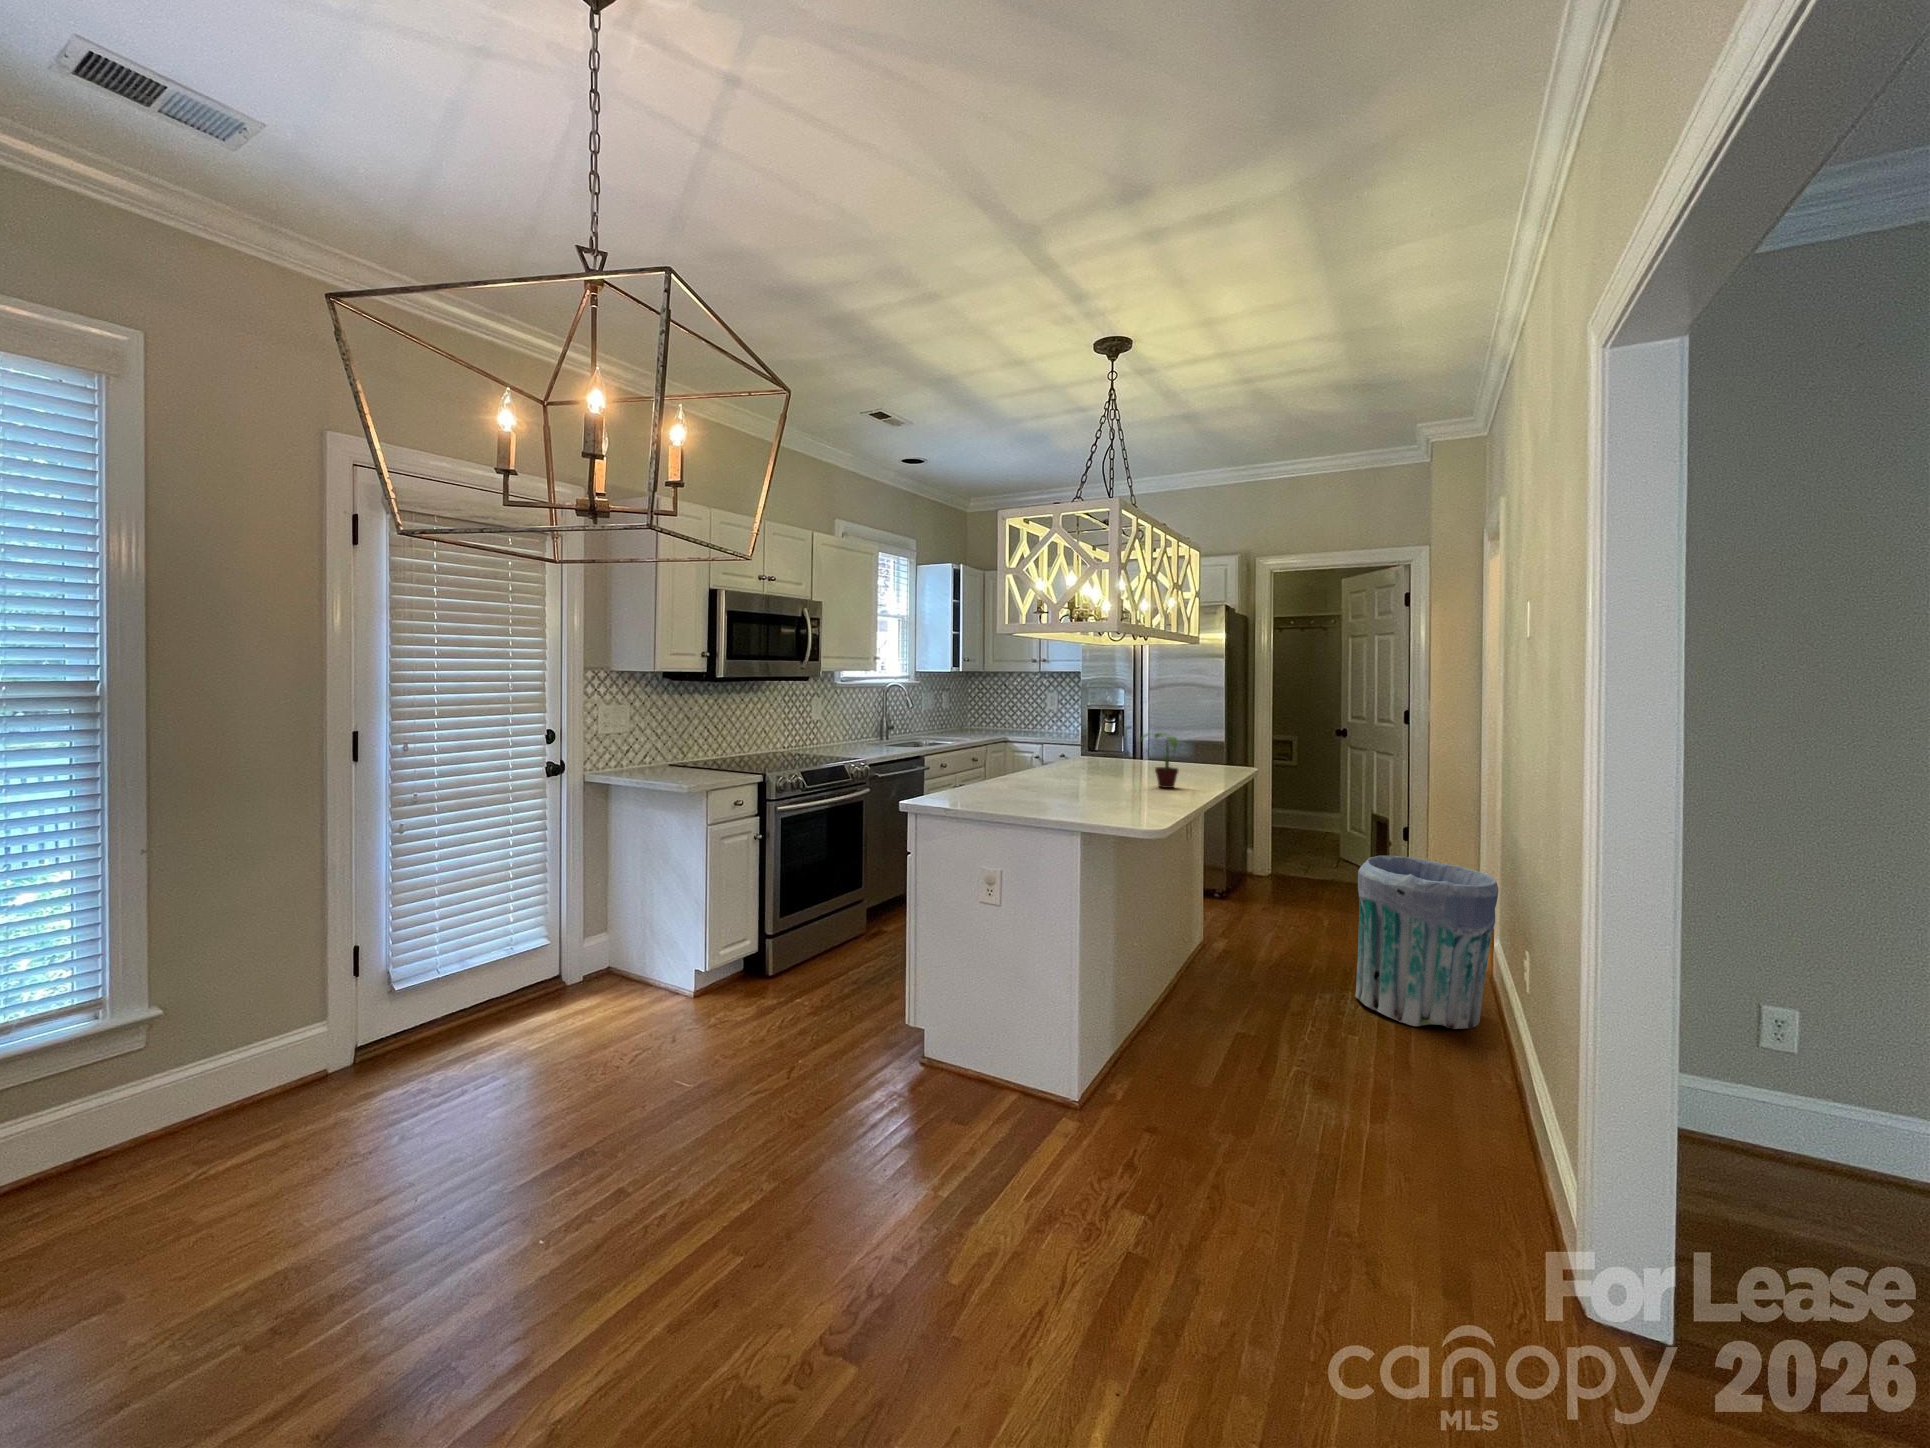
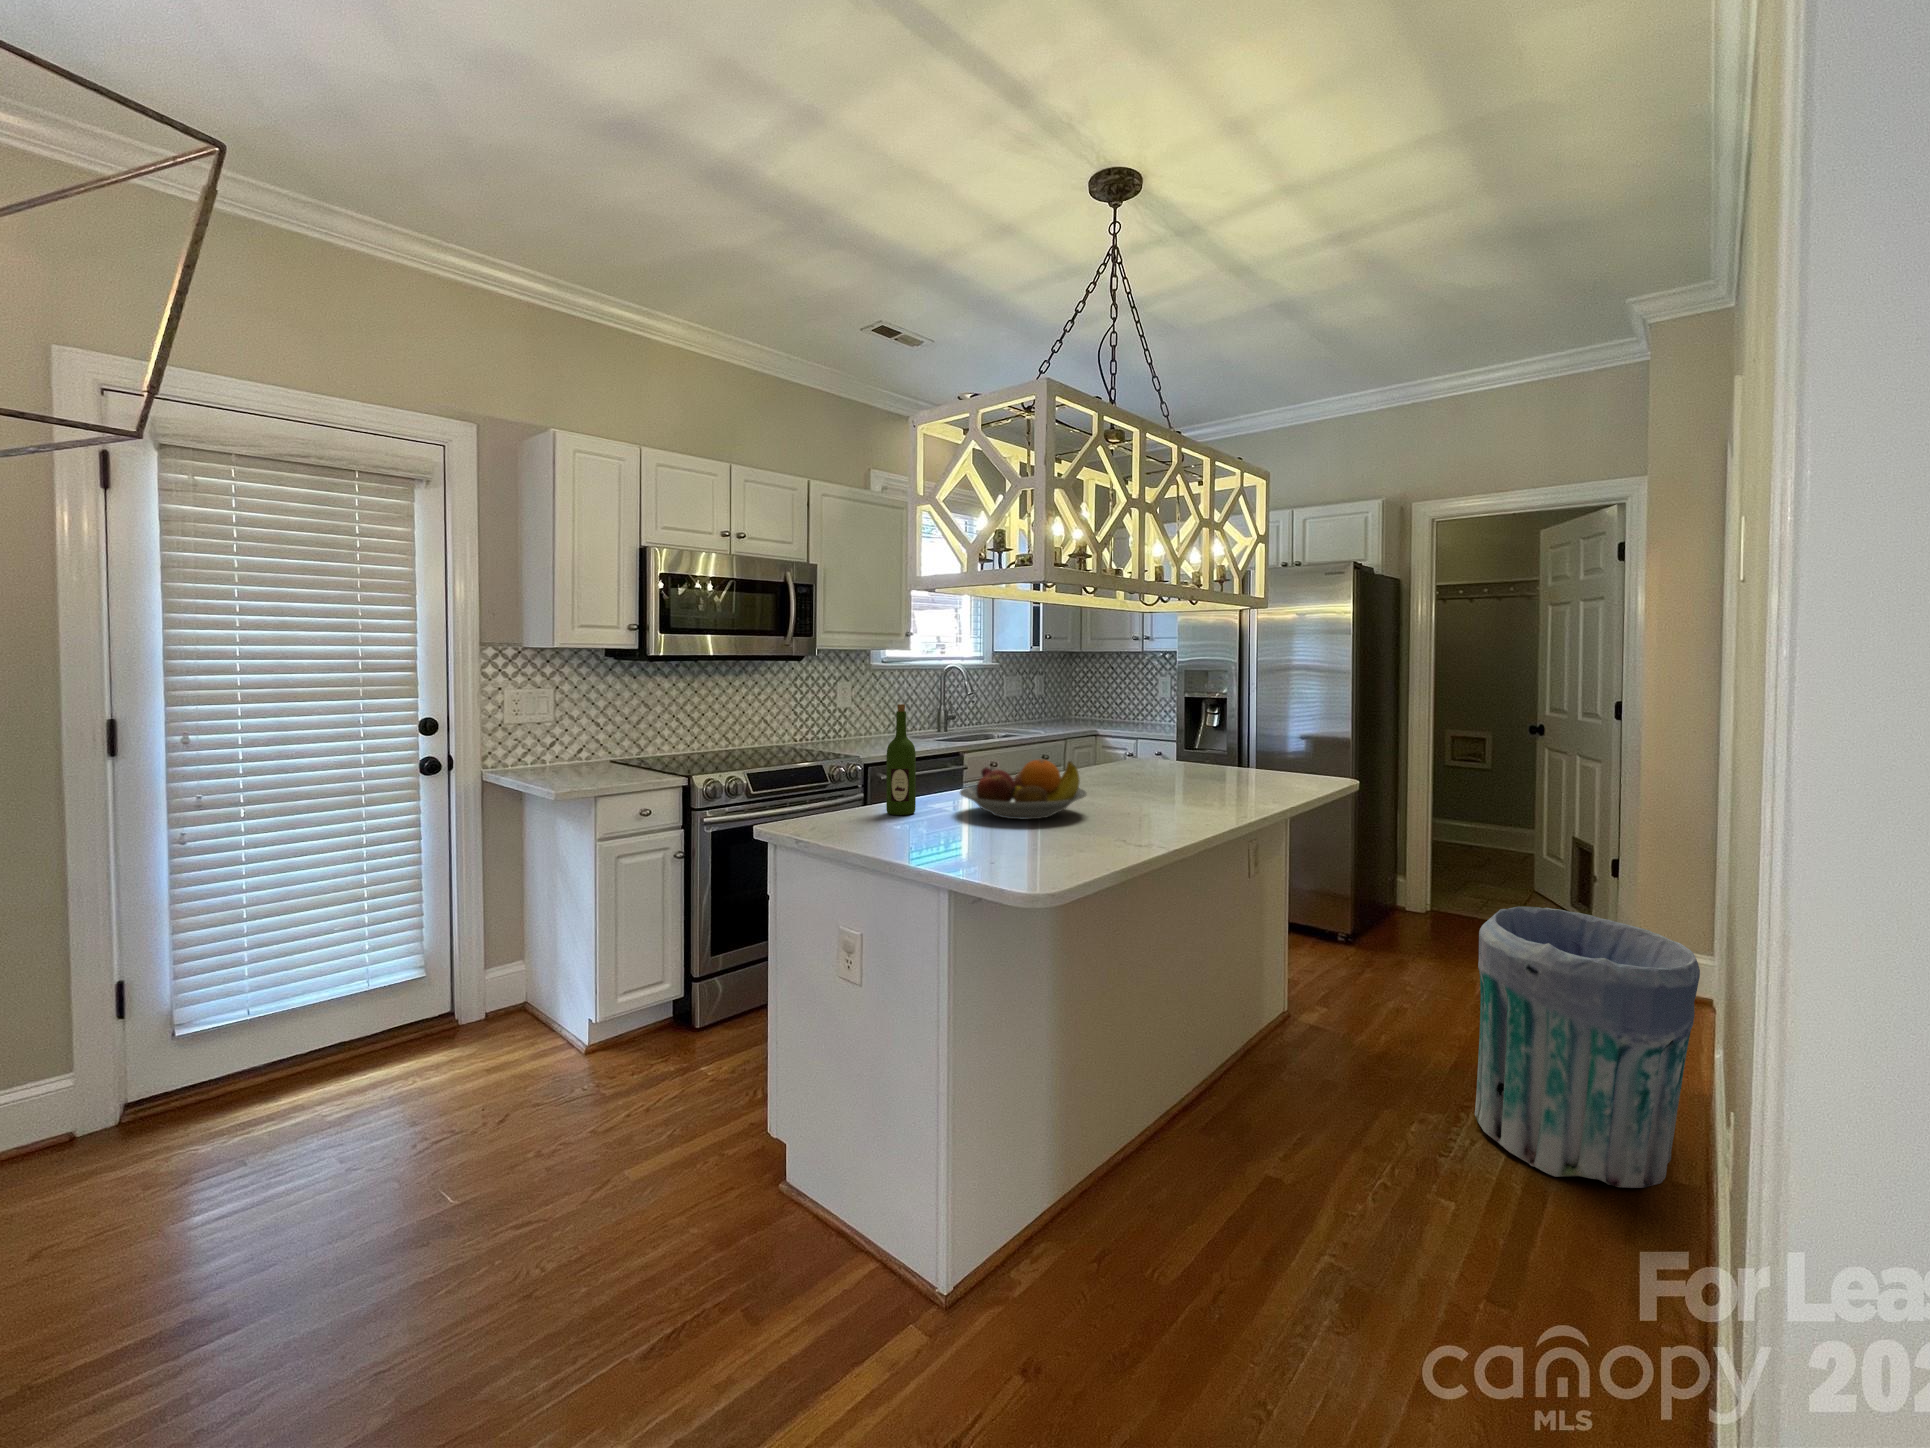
wine bottle: none [976,718,997,798] -> present [886,704,916,815]
potted plant: present [1141,733,1187,788] -> none [1147,726,1224,804]
fruit bowl: none [1026,757,1117,799] -> present [960,760,1087,819]

